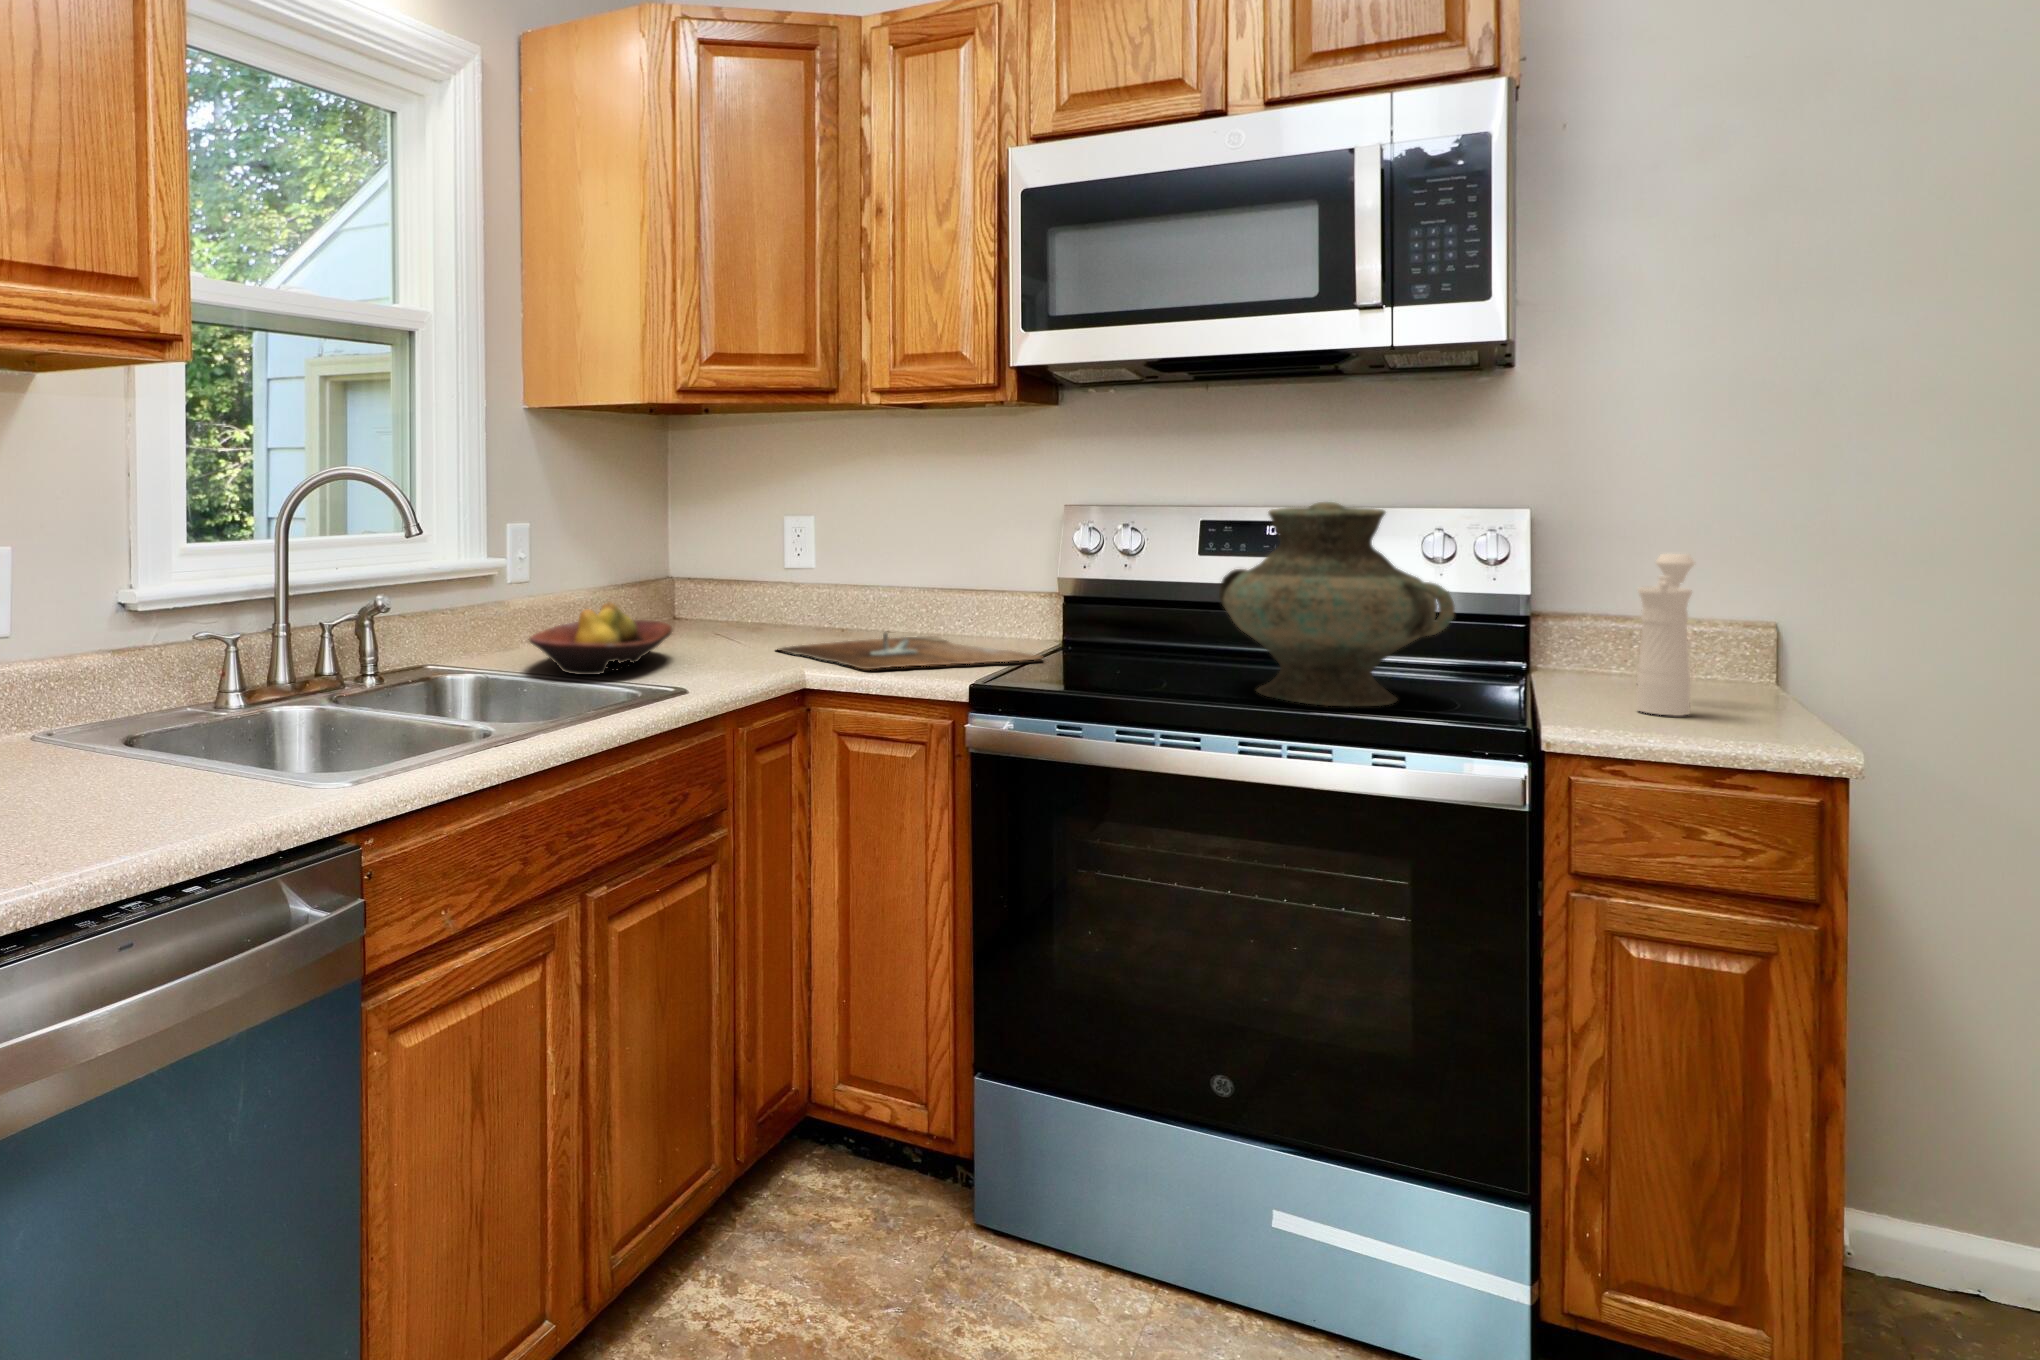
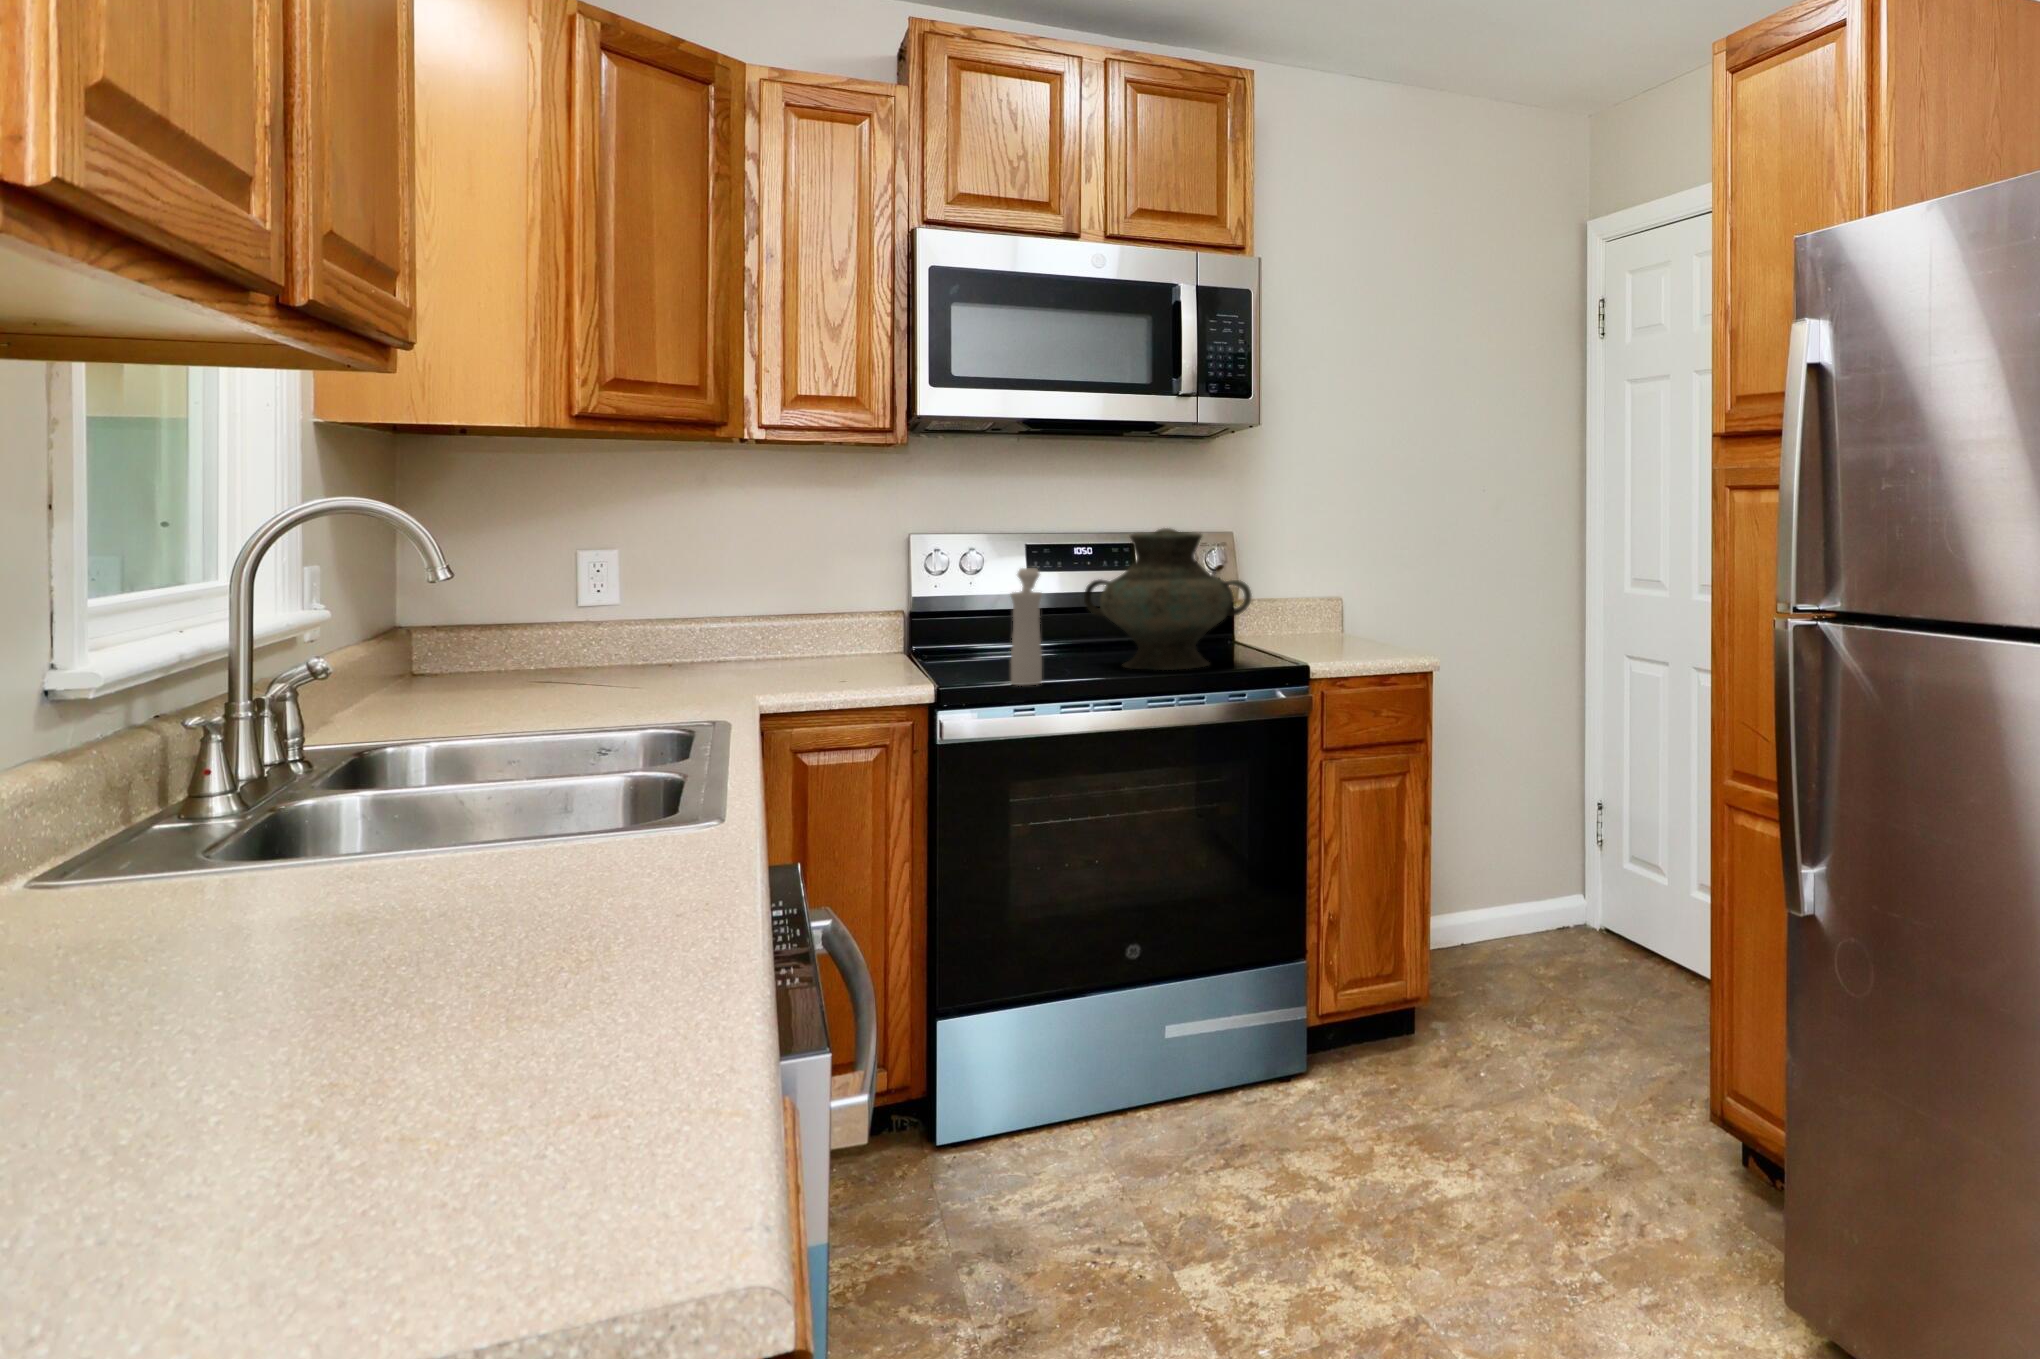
pepper mill: present [1637,554,1695,716] -> present [1011,568,1042,686]
fruit bowl: present [529,603,672,675] -> none [440,646,621,723]
cutting board: present [779,633,1043,669] -> none [677,655,940,687]

